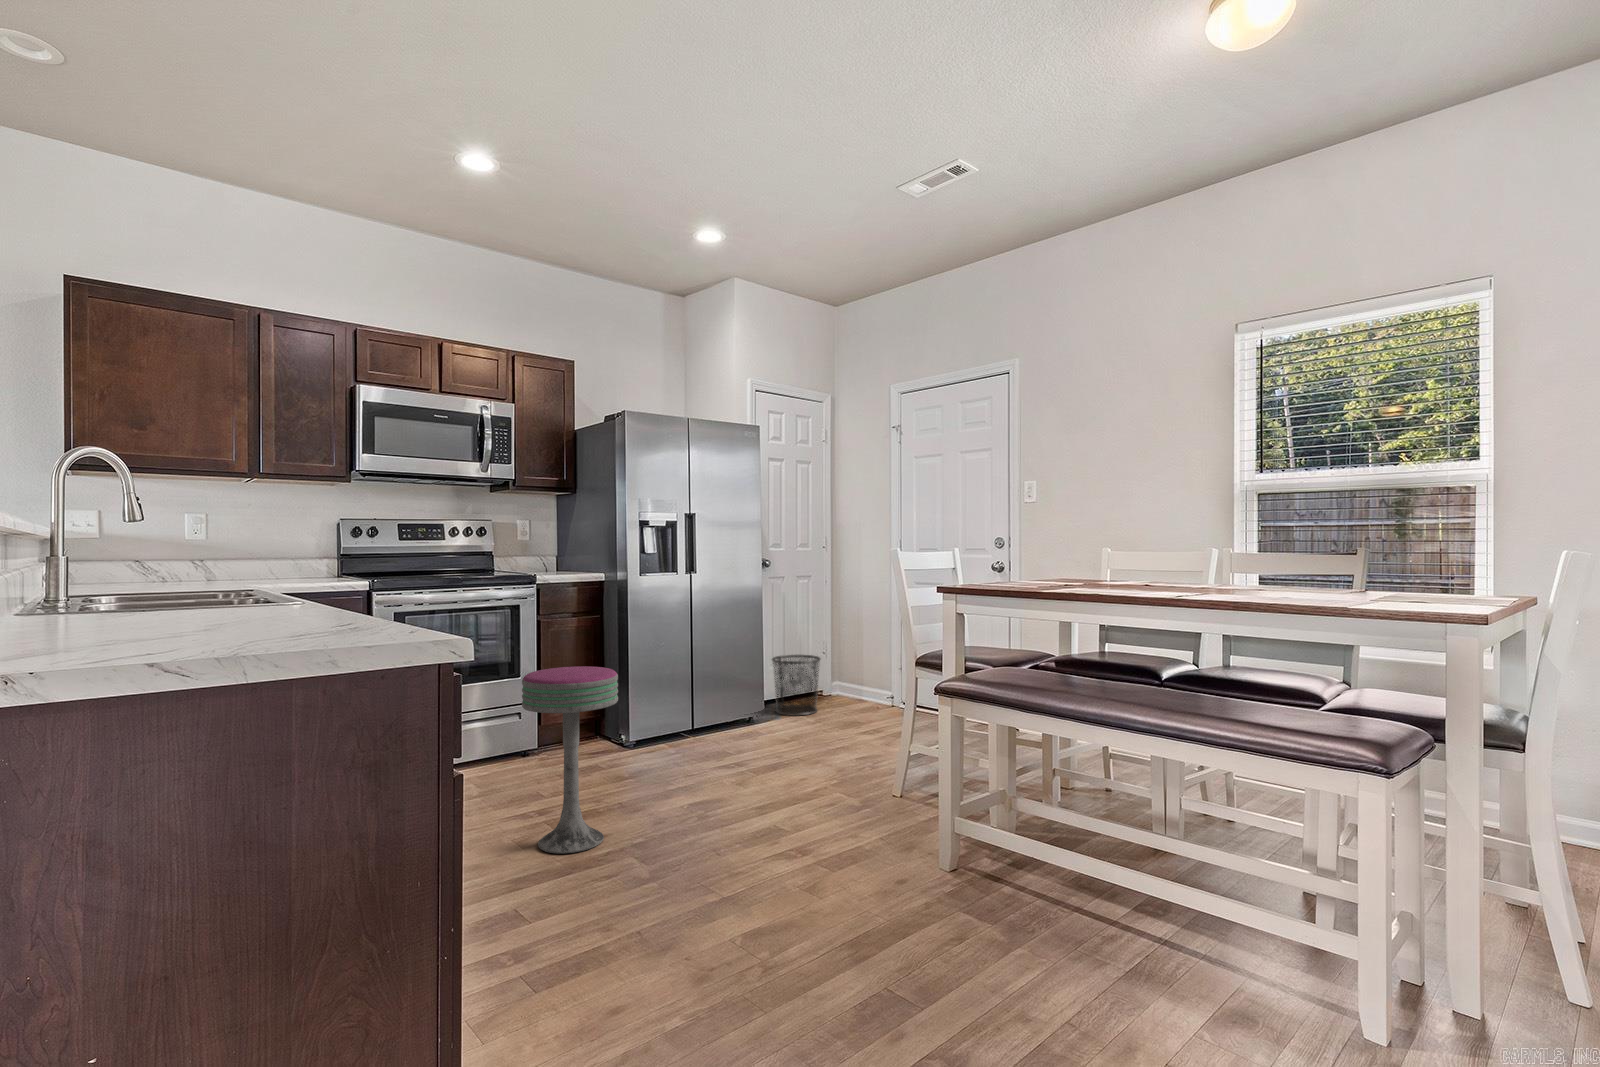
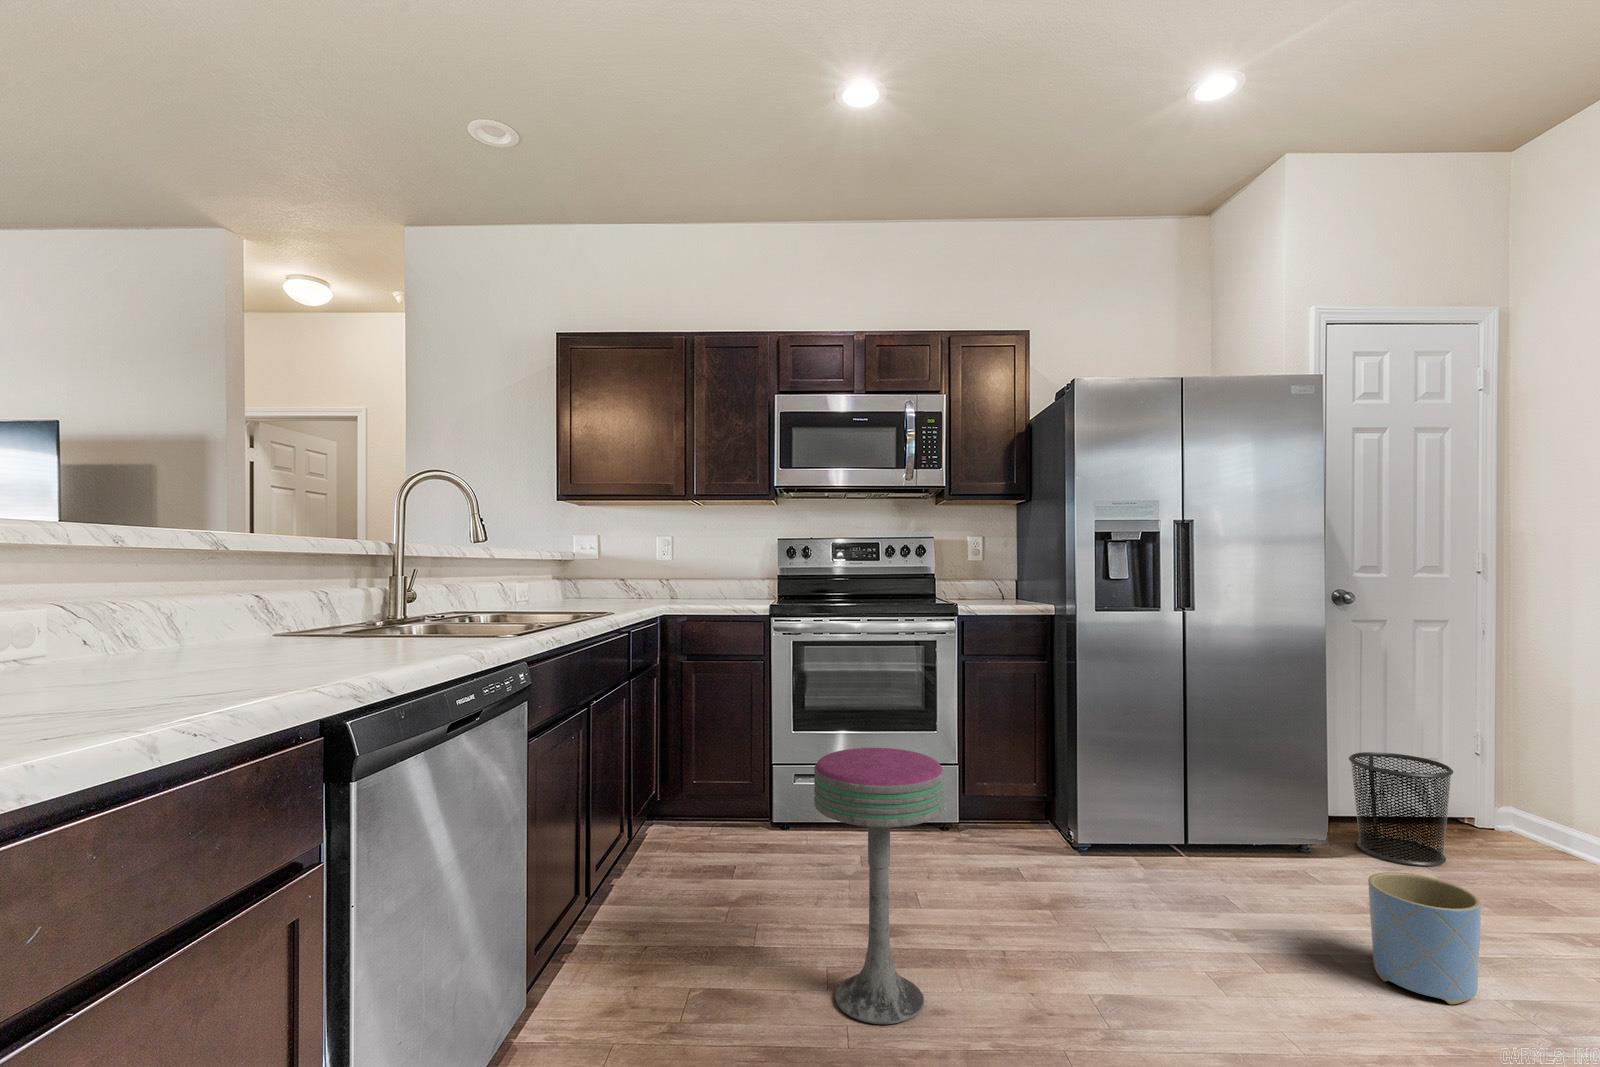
planter: none [810,703,857,761] -> present [1368,872,1481,1004]

